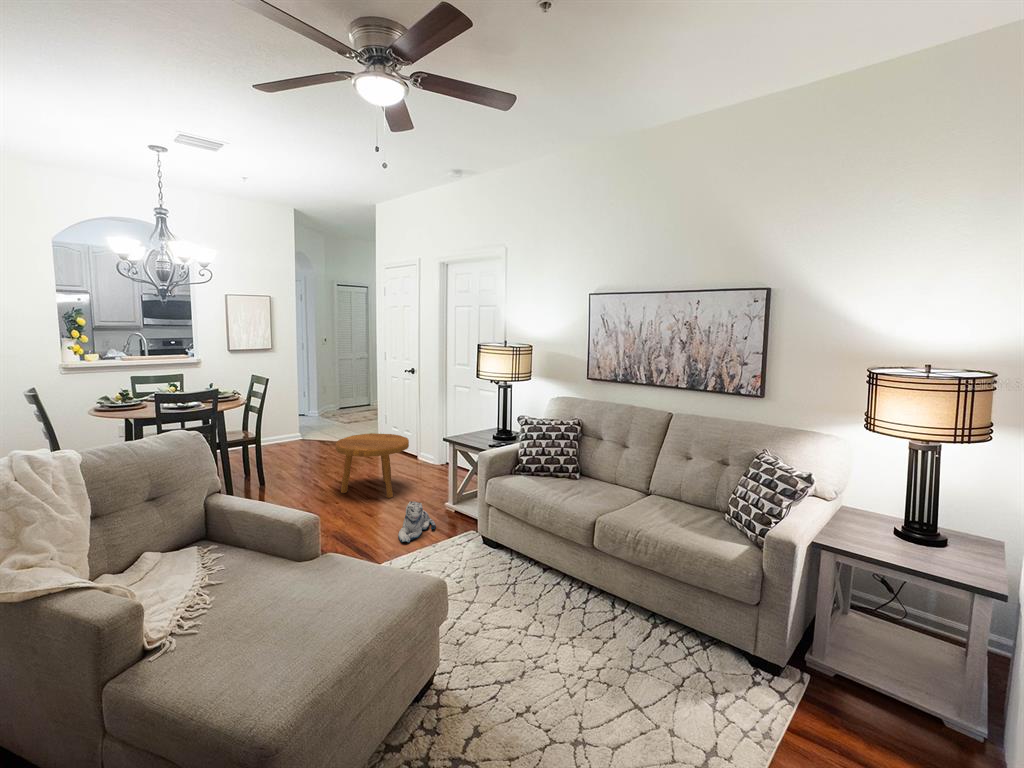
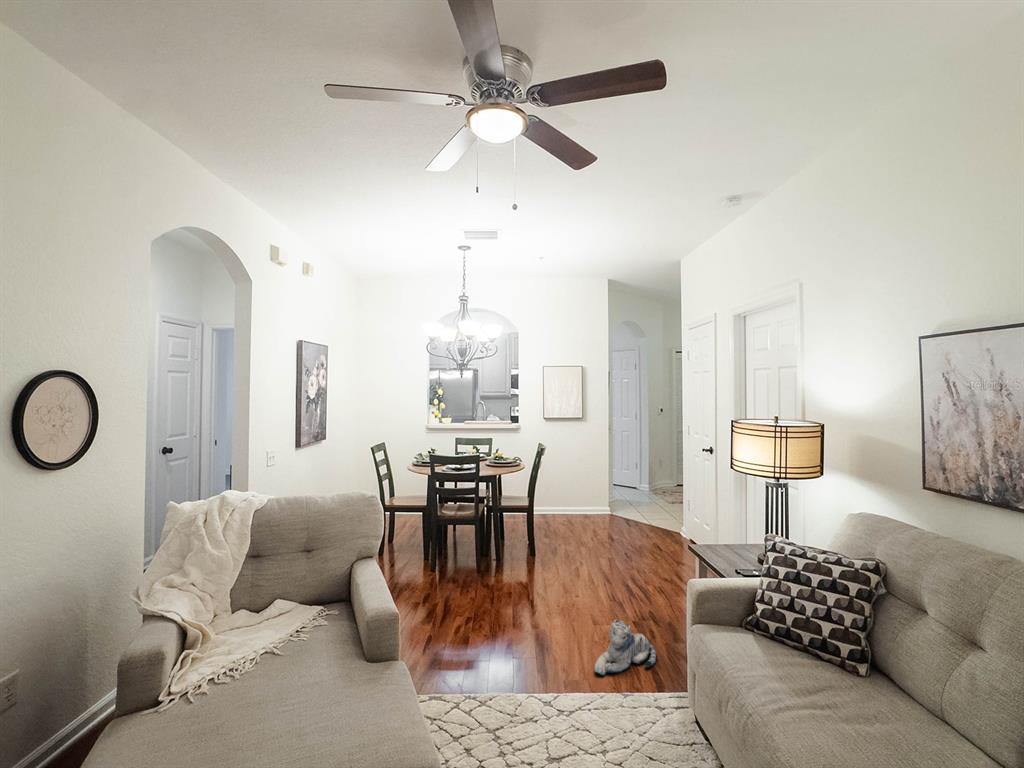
footstool: present [336,433,409,498] -> none [582,517,668,603]

